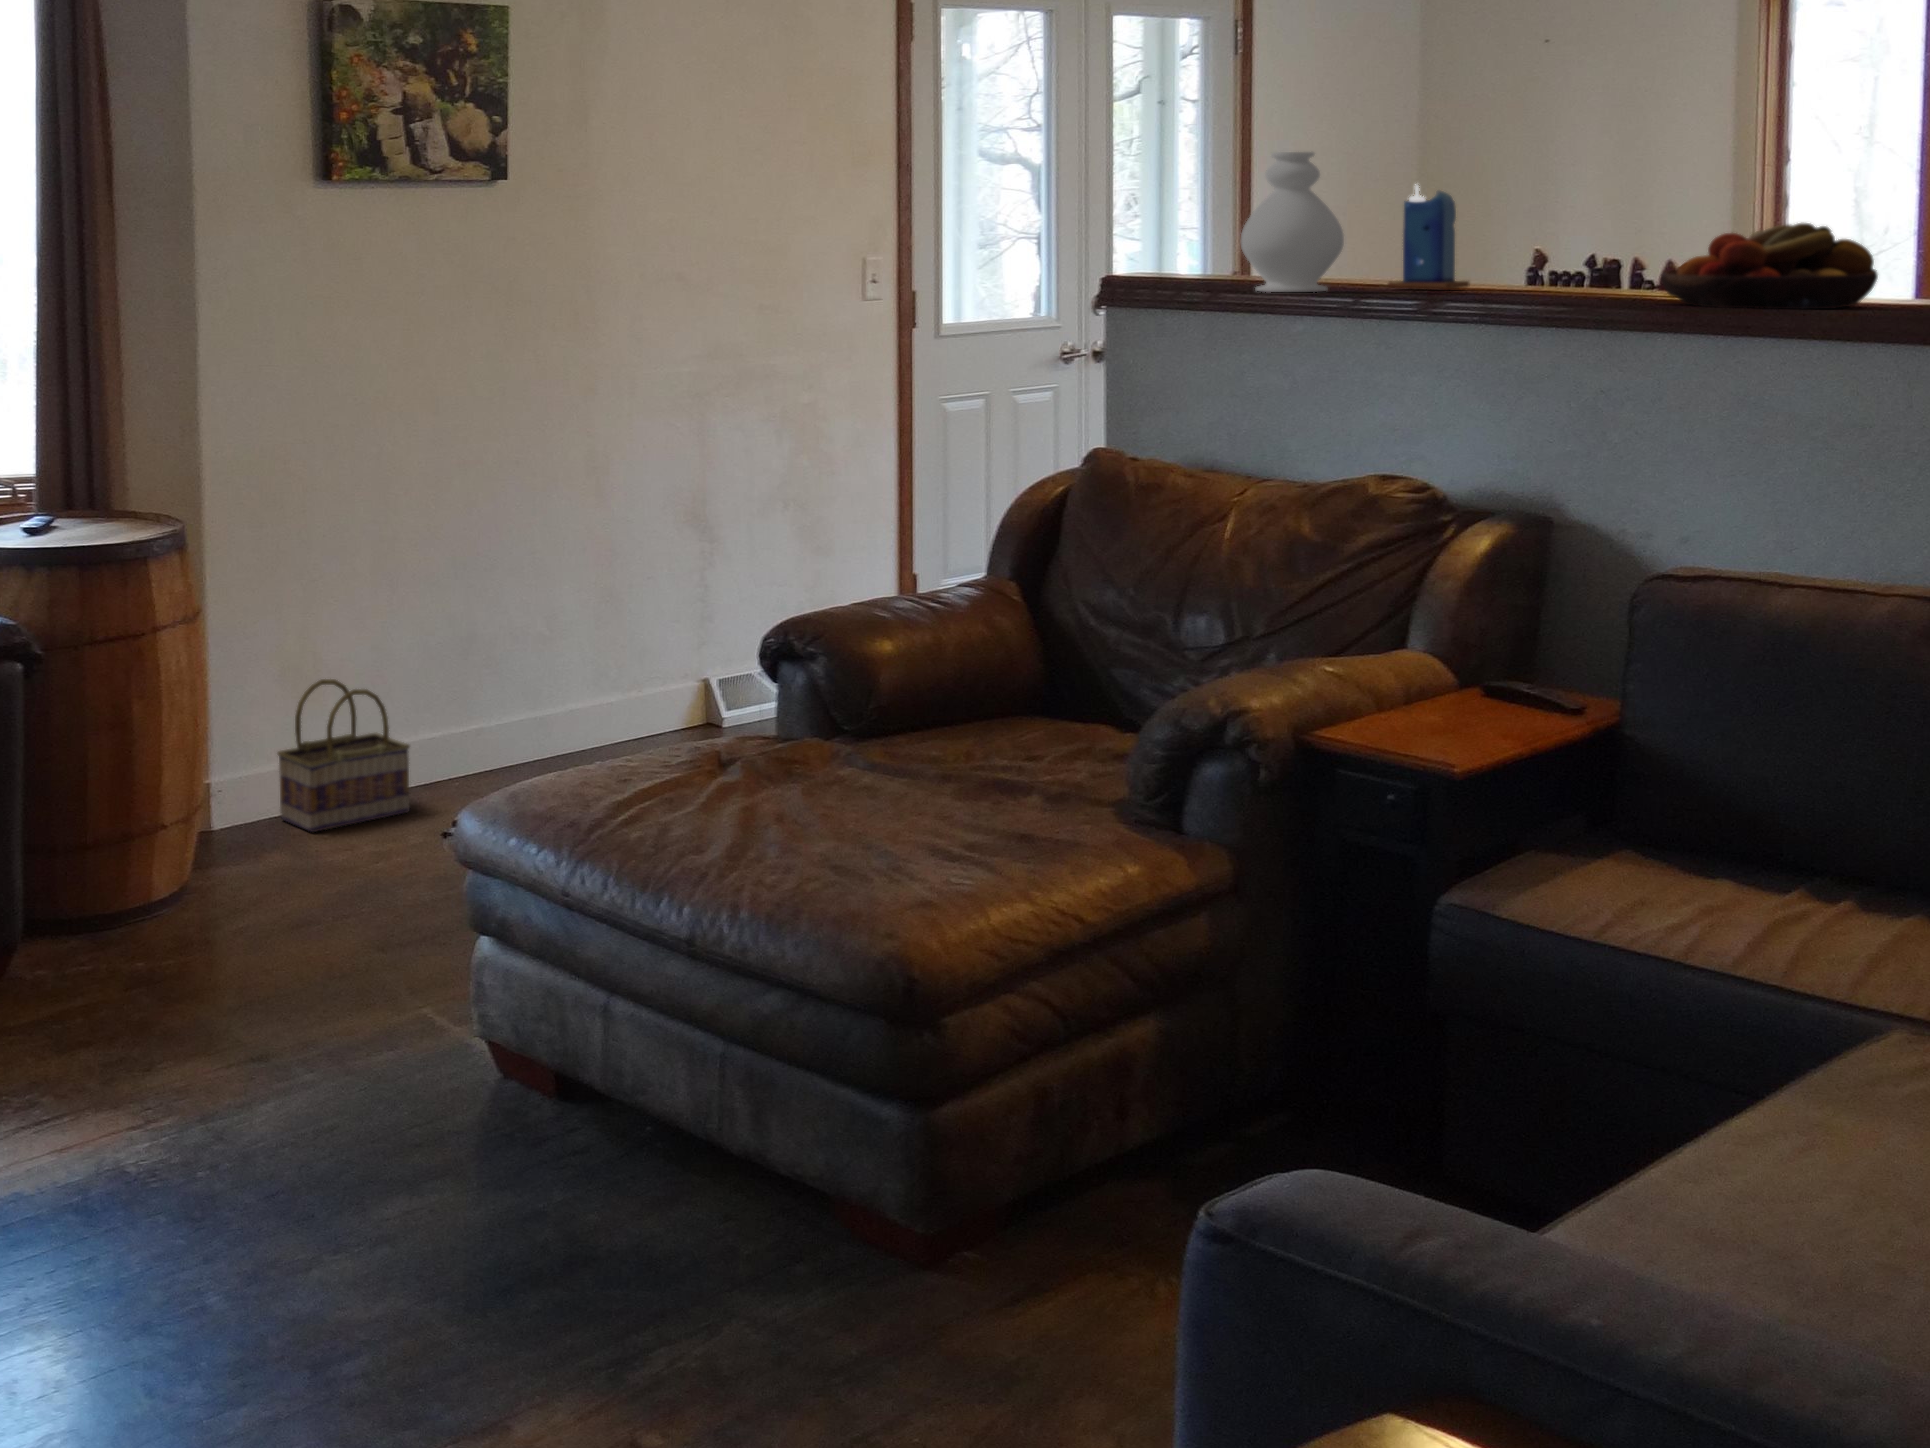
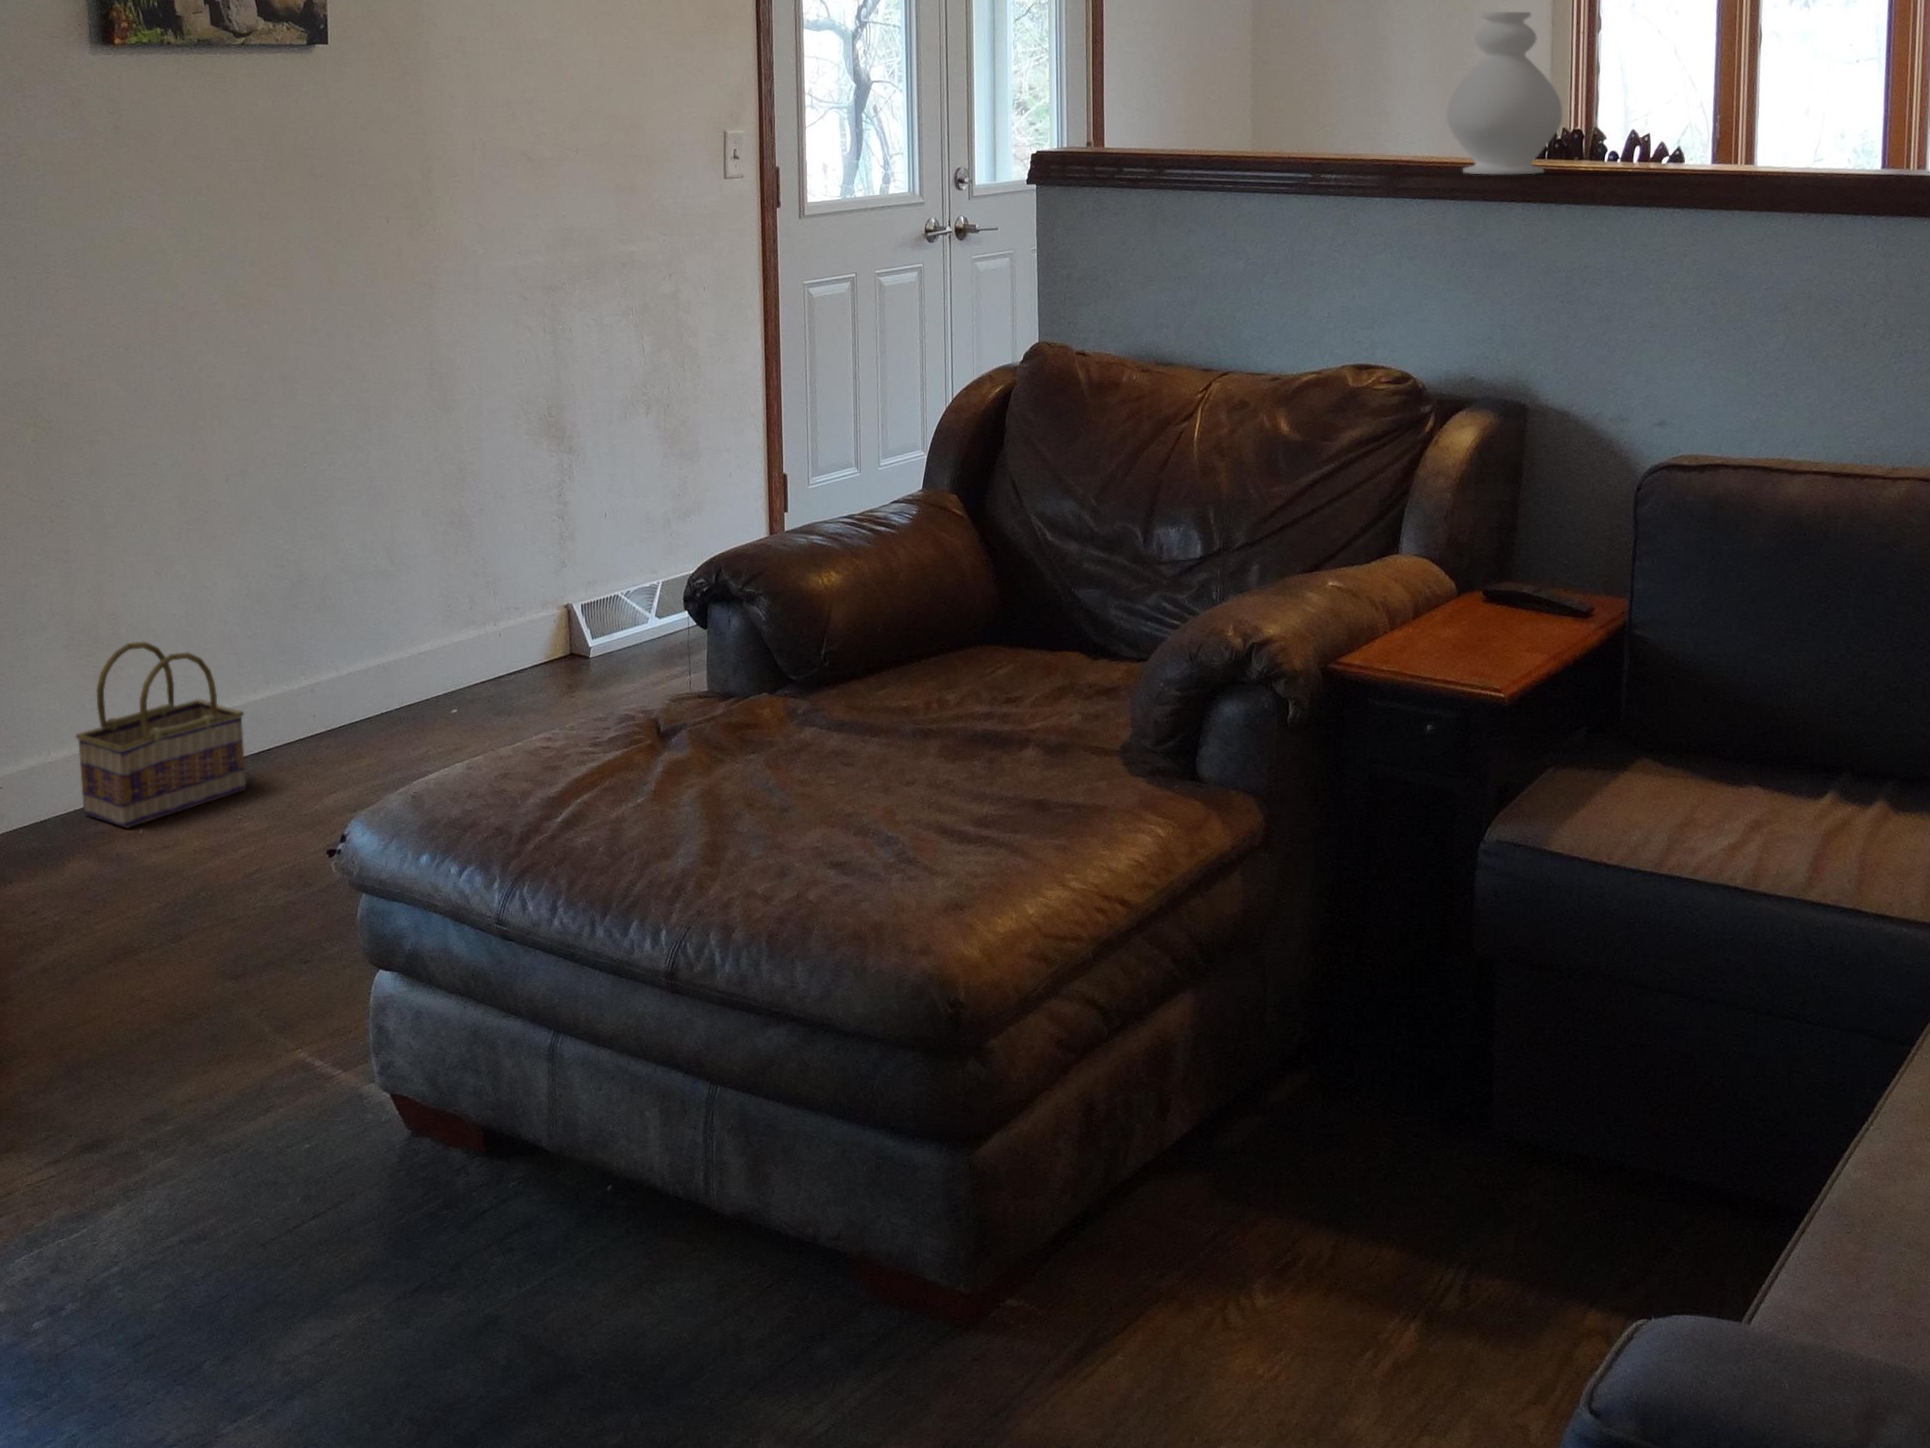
decorative vase: present [1241,152,1344,292] -> present [1447,12,1562,174]
candle: present [1388,185,1469,289] -> none [1322,51,1400,163]
fruit bowl: present [1661,223,1878,309] -> none [1635,94,1843,184]

